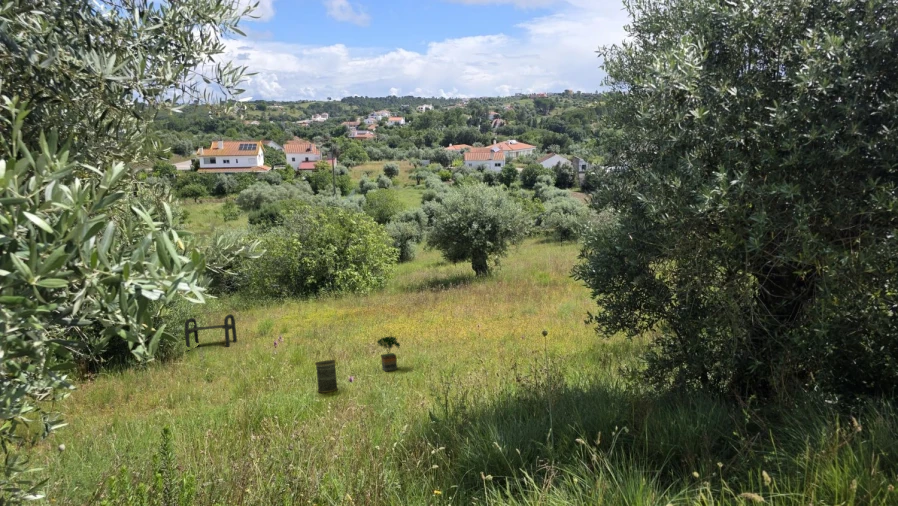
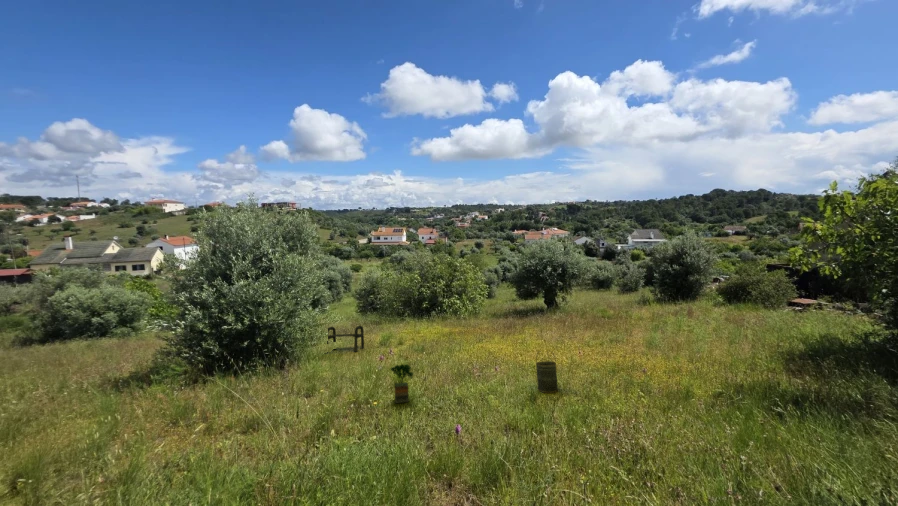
potted tree: present [377,337,400,371] -> present [391,364,413,403]
basket: present [315,351,338,393] -> present [536,361,558,393]

